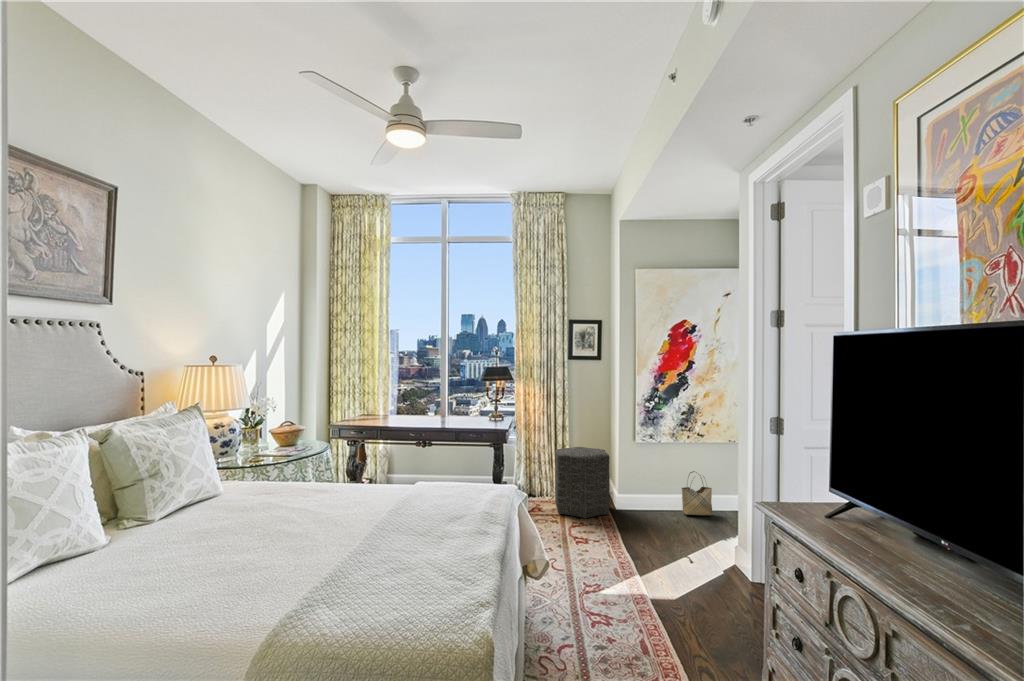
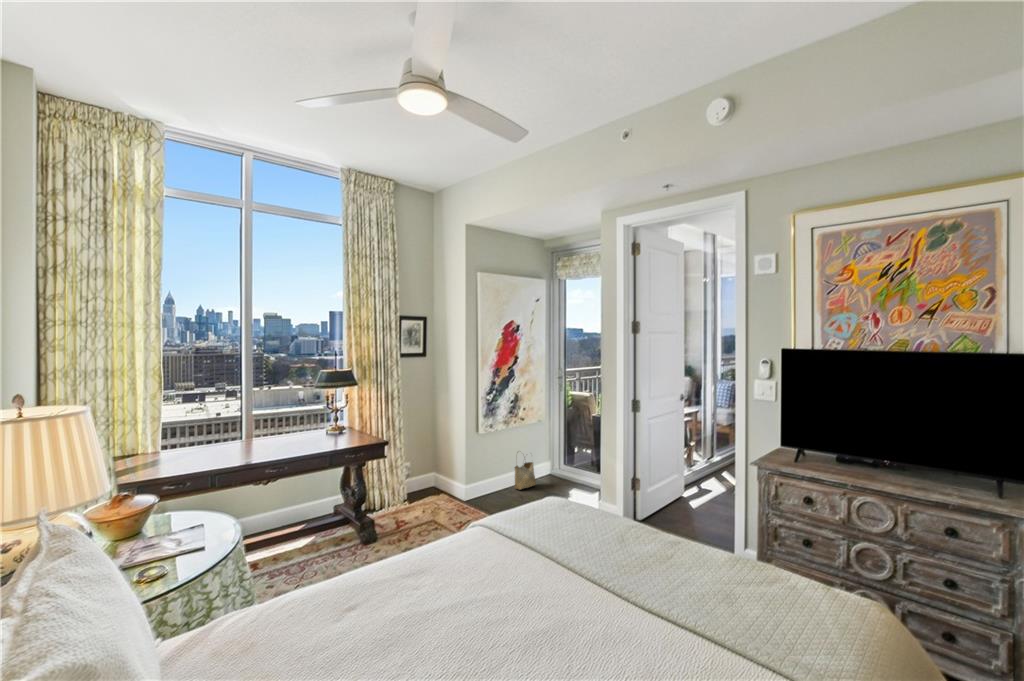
ottoman: present [555,447,610,519] -> none [407,446,465,521]

